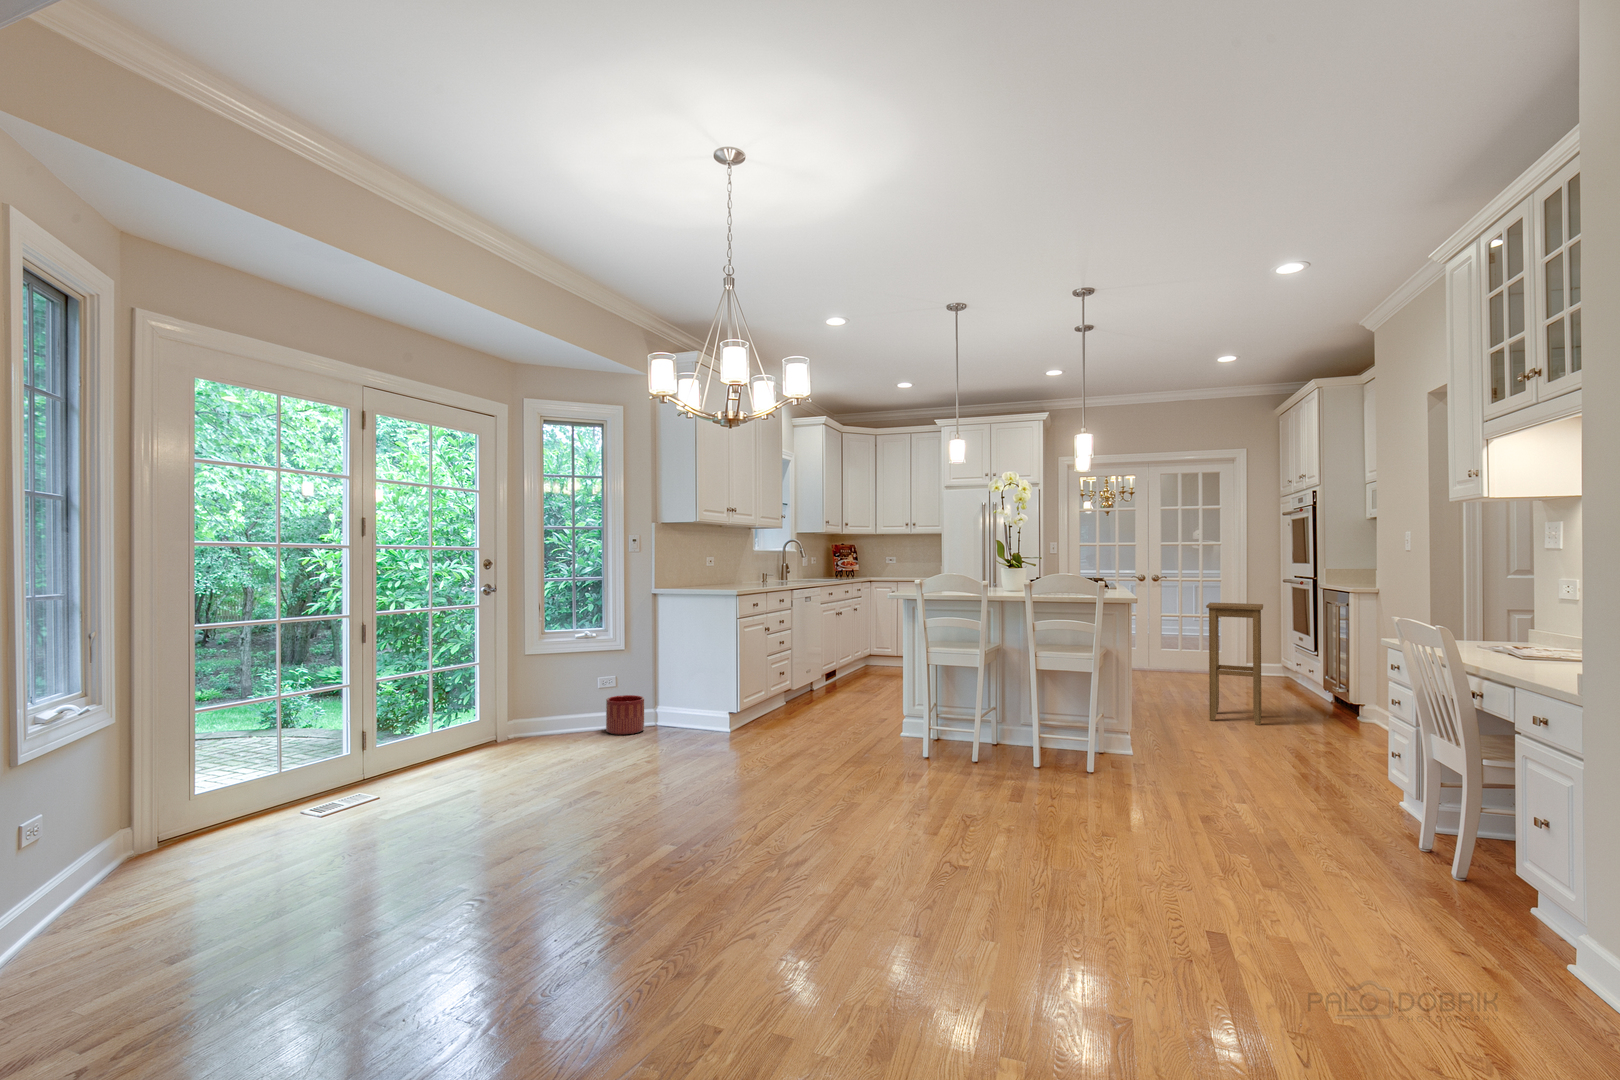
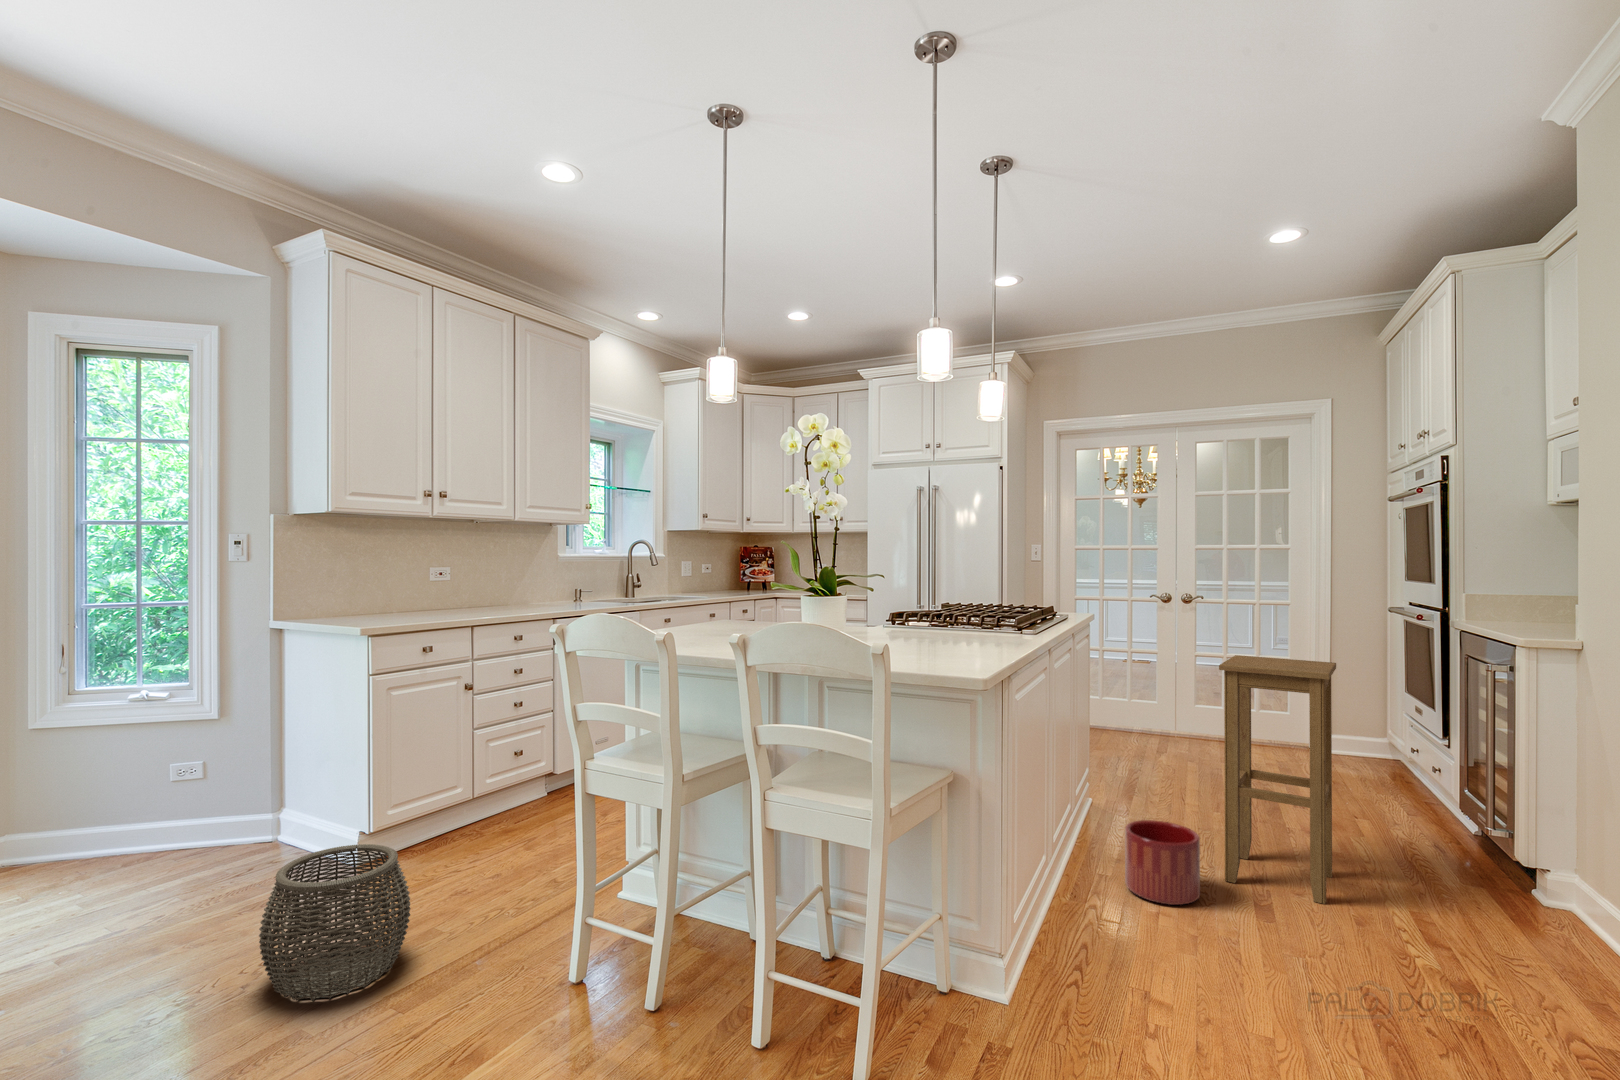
planter: present [606,695,644,735] -> present [1125,820,1200,905]
woven basket: none [773,698,839,765] -> present [259,844,411,1001]

